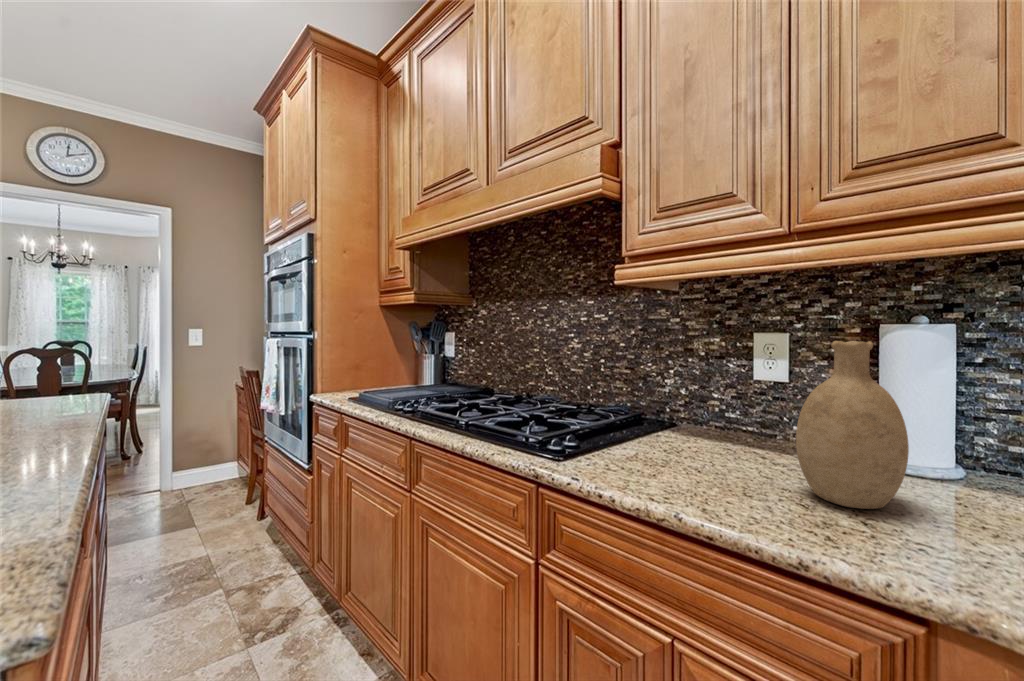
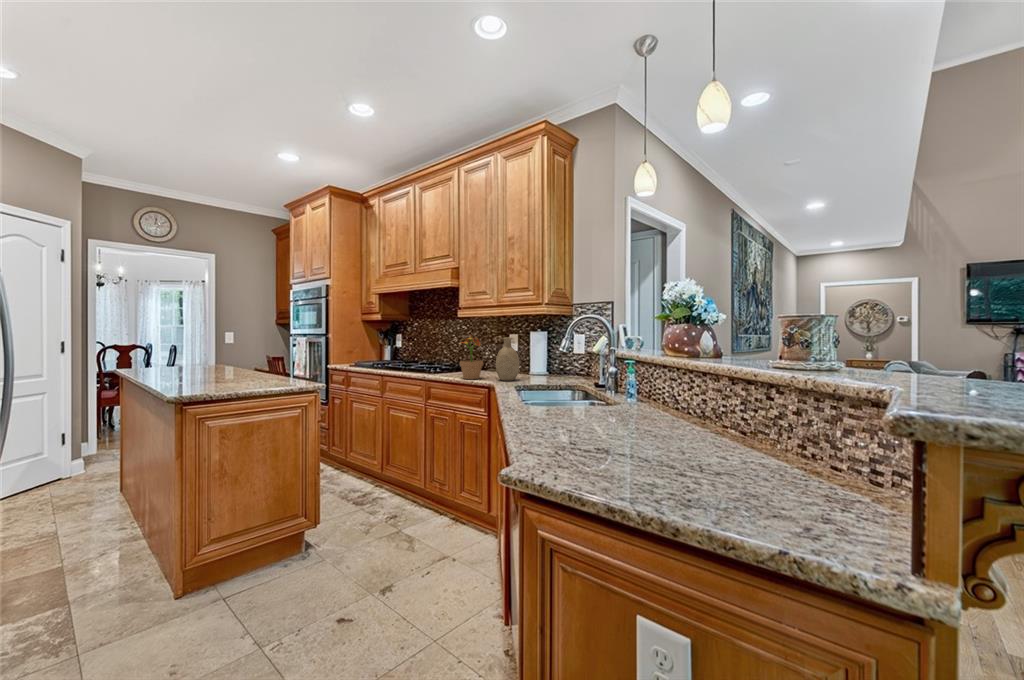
potted plant: none [650,330,734,487] -> present [460,337,483,379]

